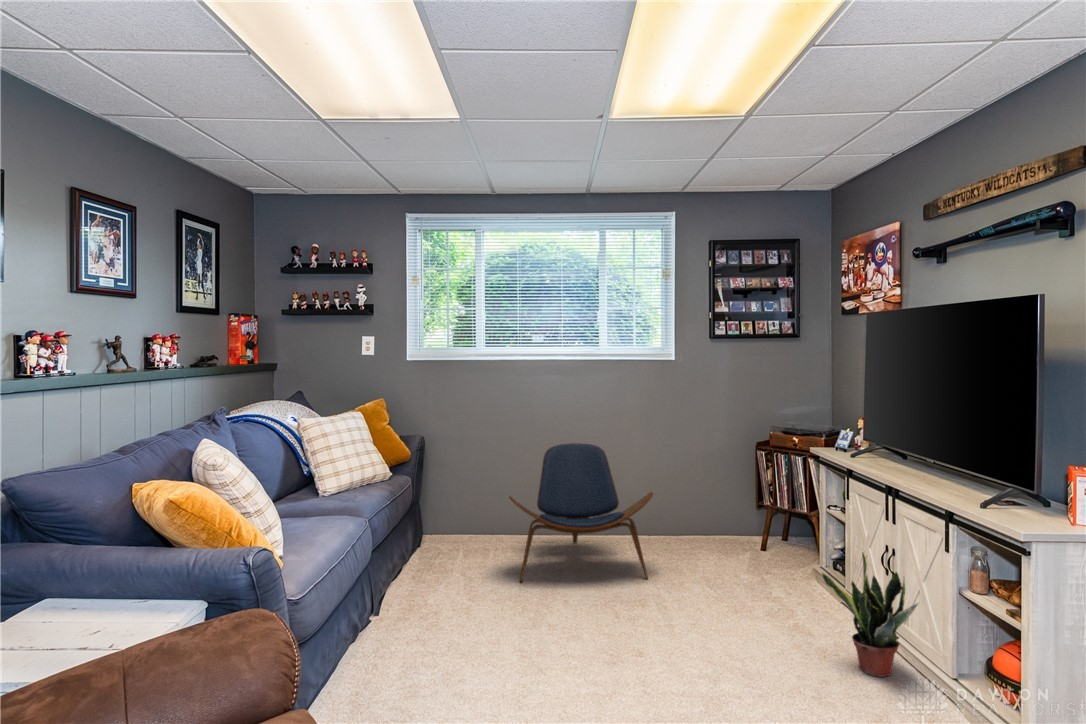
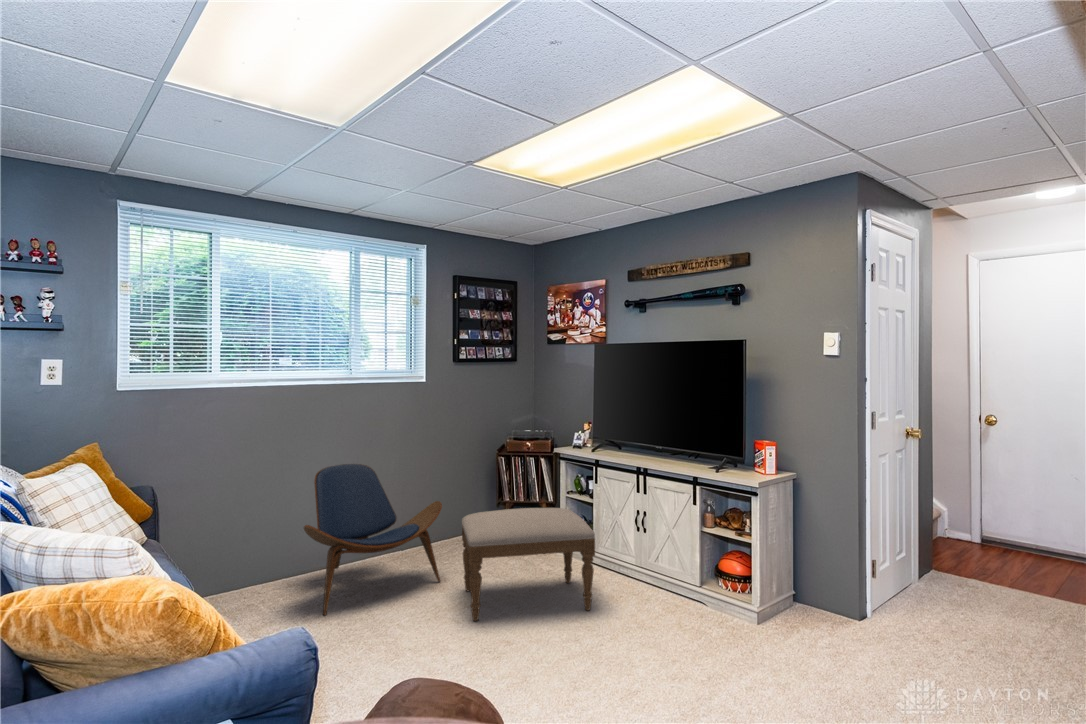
ottoman: none [626,511,794,657] -> present [462,508,595,621]
potted plant: present [822,552,919,677] -> none [617,517,679,603]

